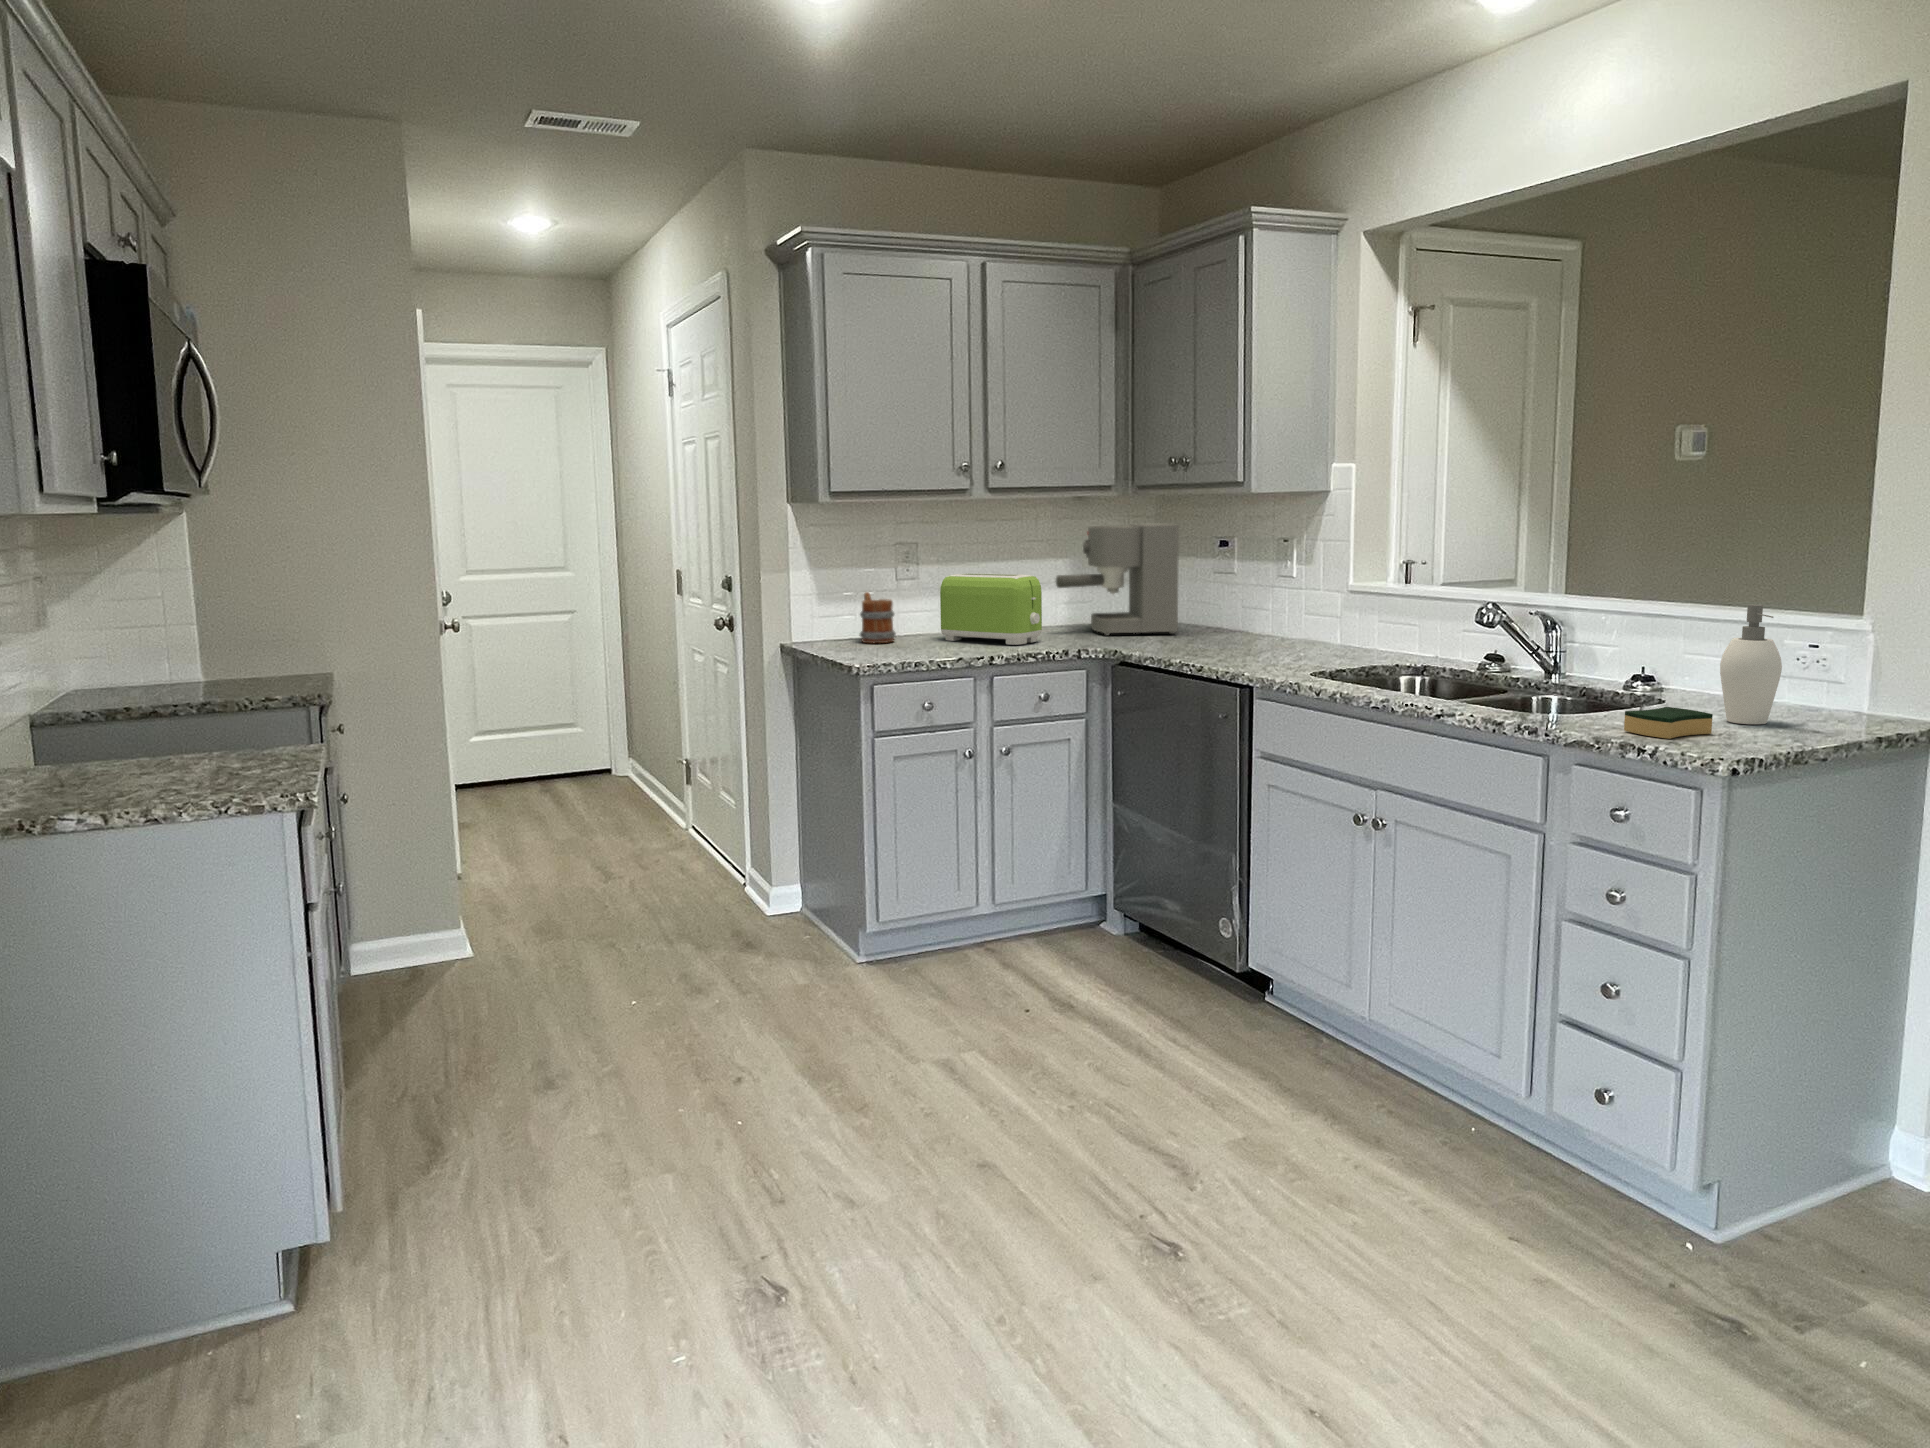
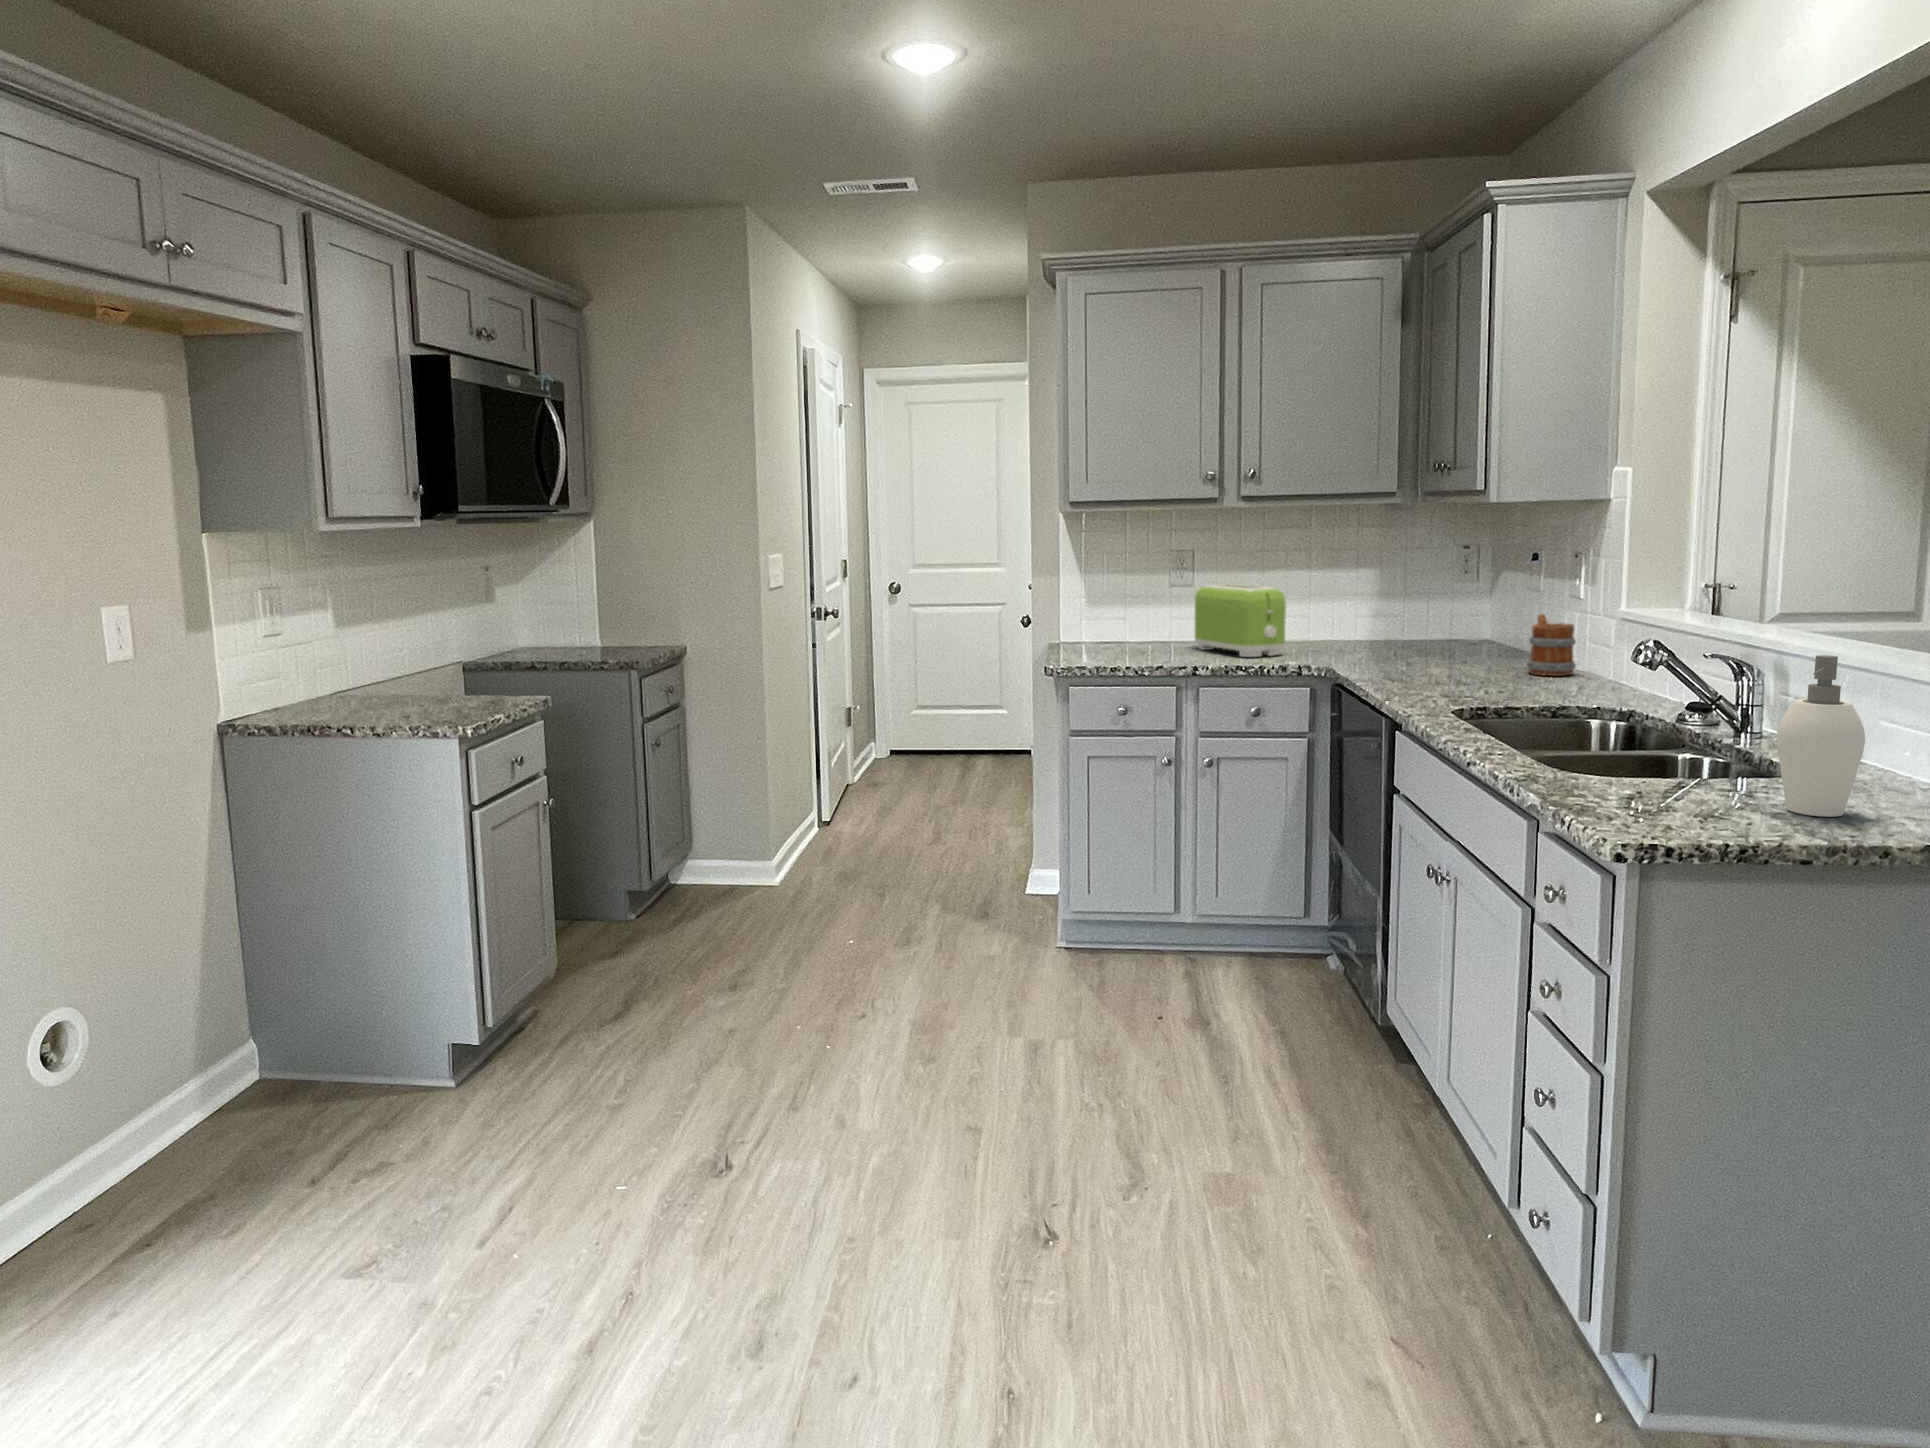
coffee maker: present [1056,523,1179,635] -> none [1325,535,1467,656]
mug: present [860,592,896,643] -> present [1527,614,1576,676]
sponge: present [1624,707,1713,739] -> none [1594,777,1701,818]

